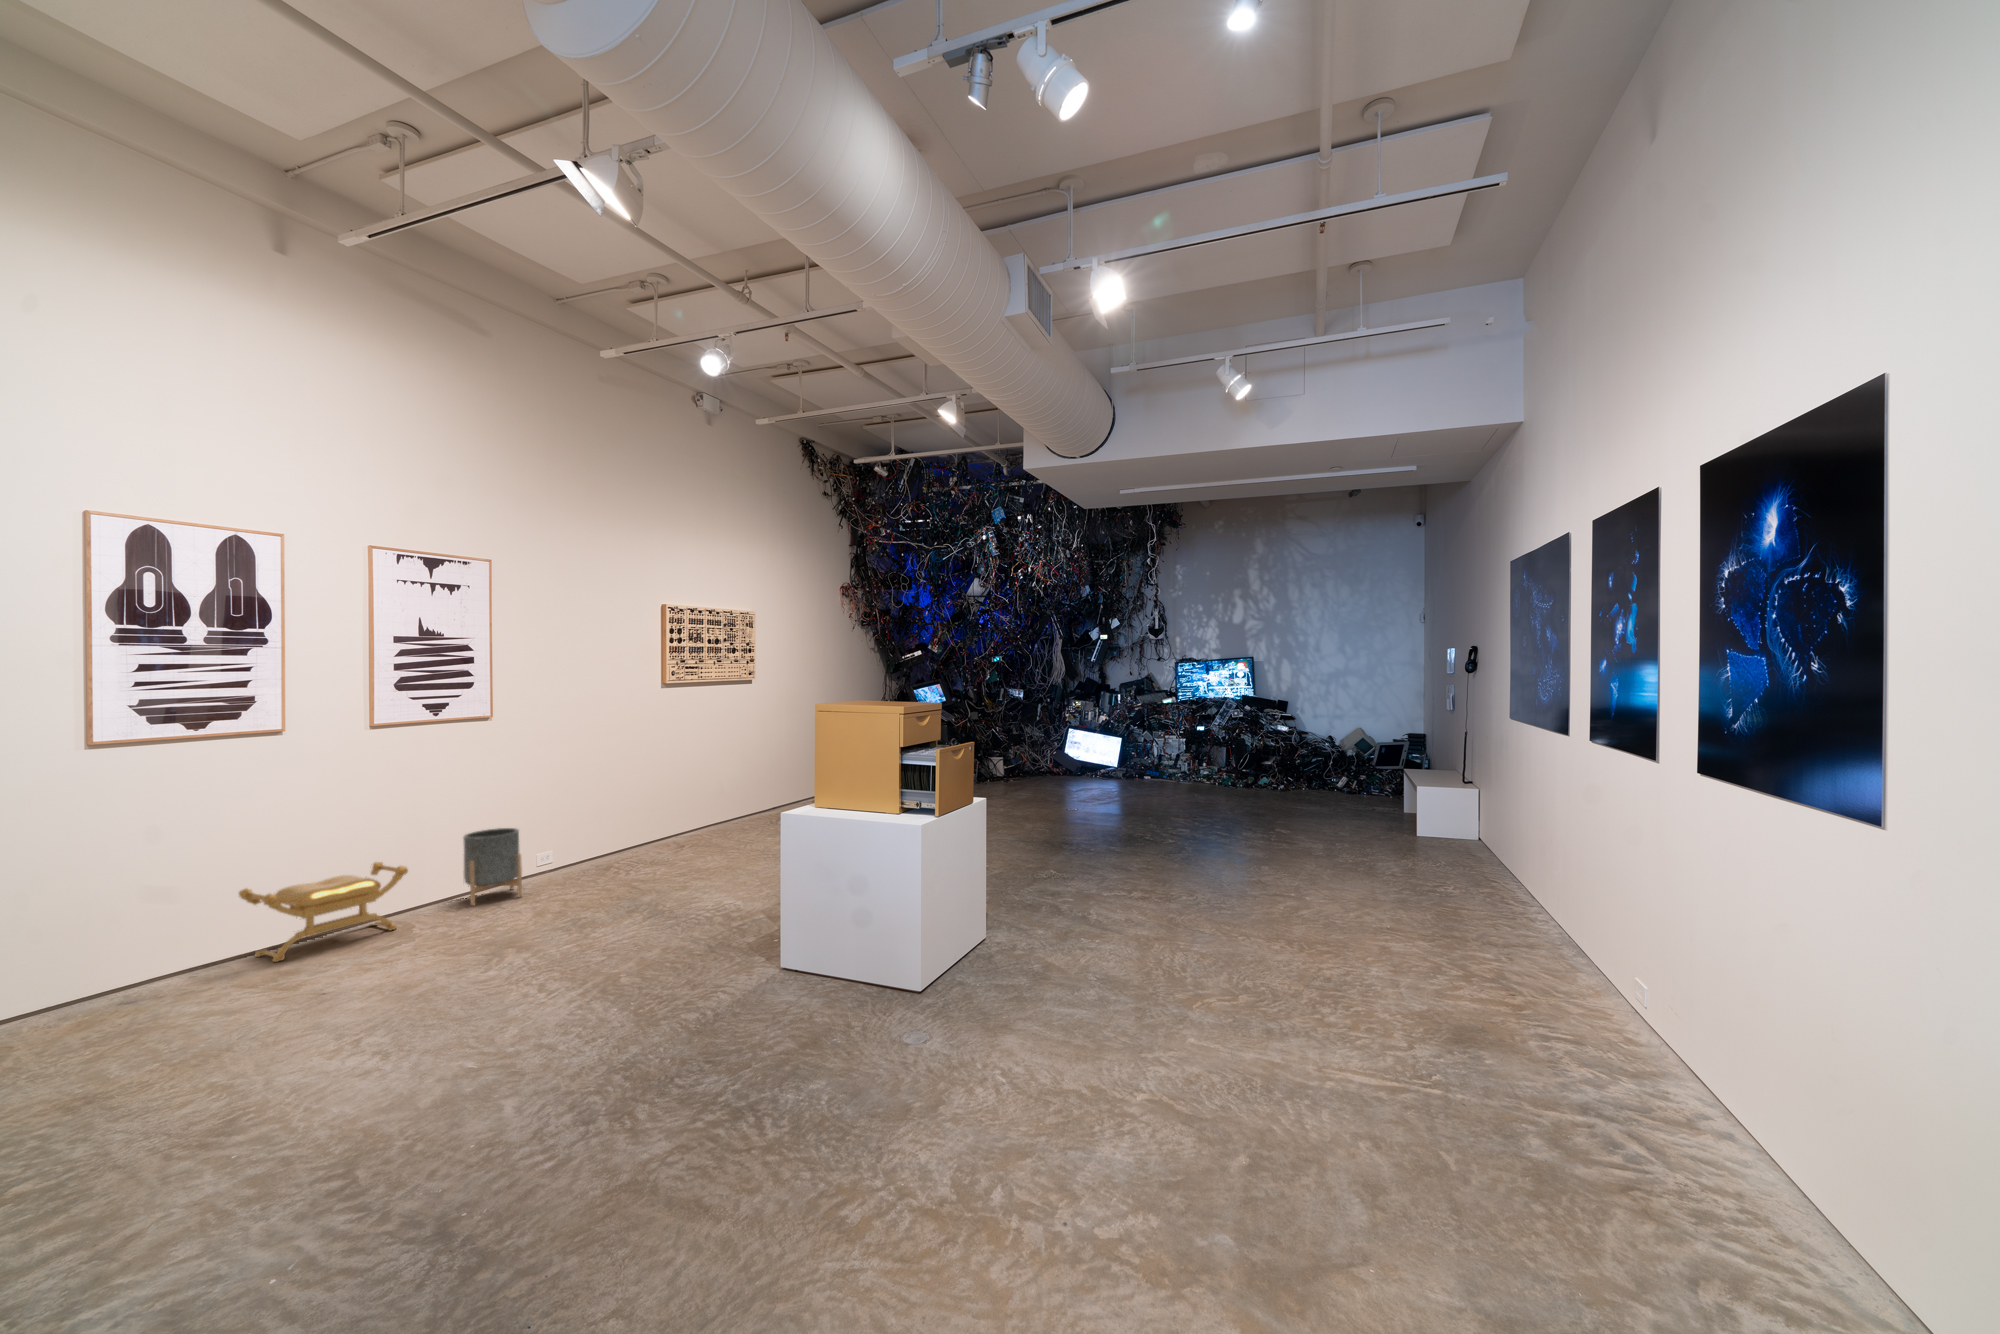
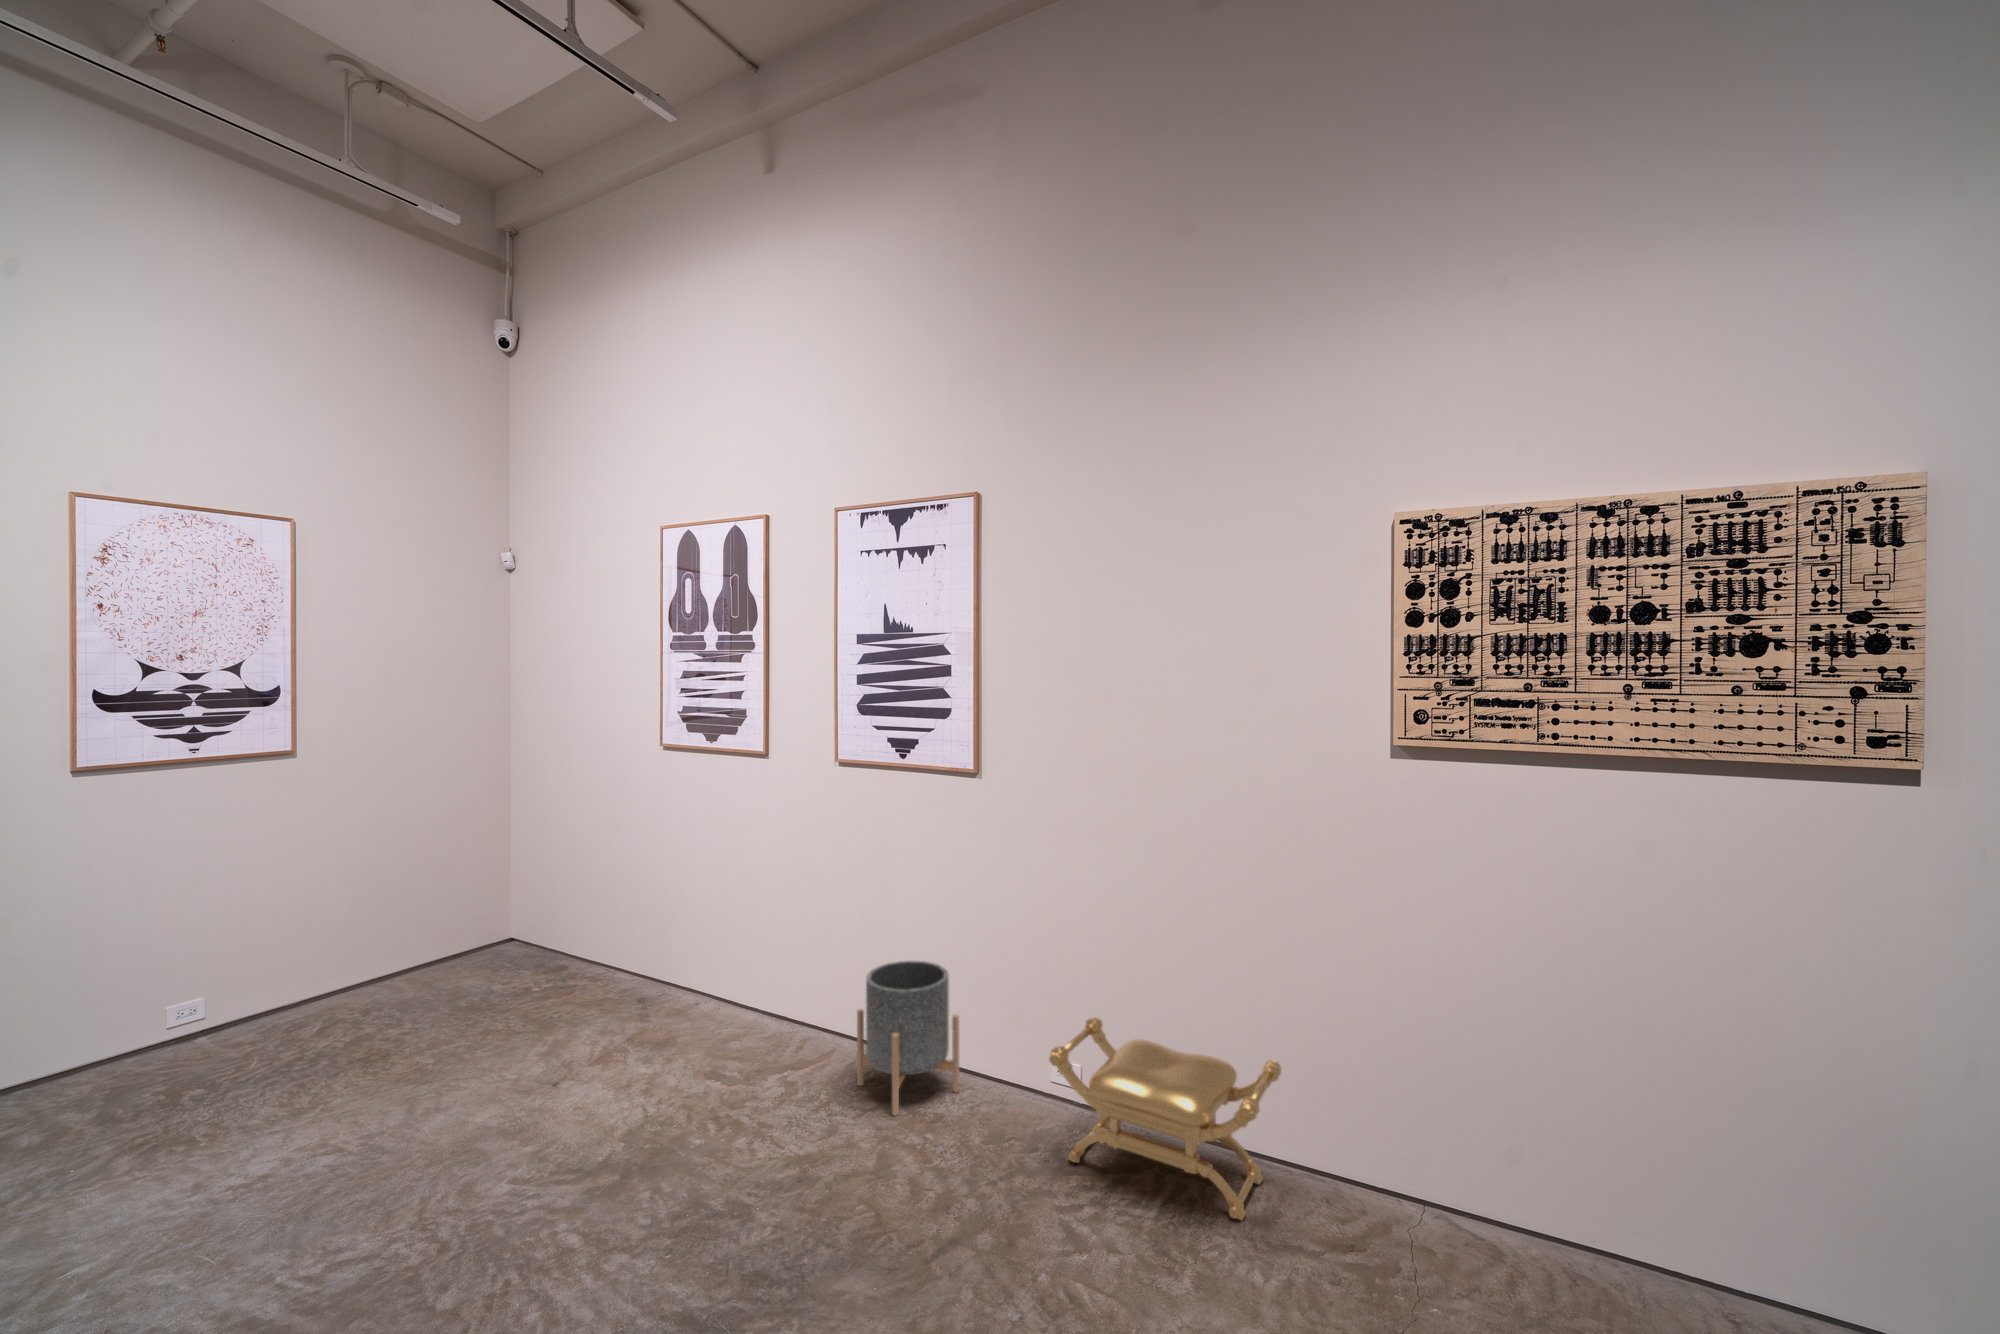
stool: present [239,862,408,962] -> present [1049,1017,1281,1220]

